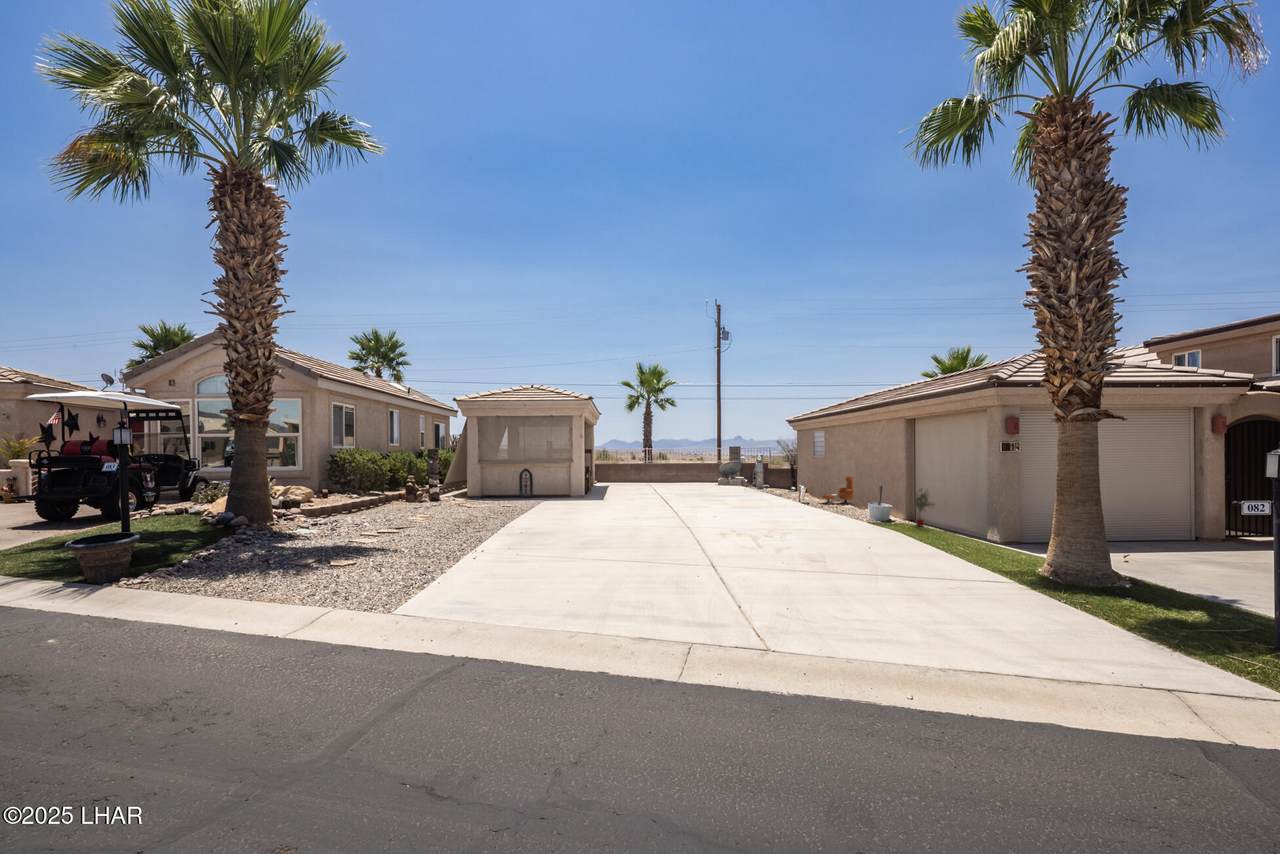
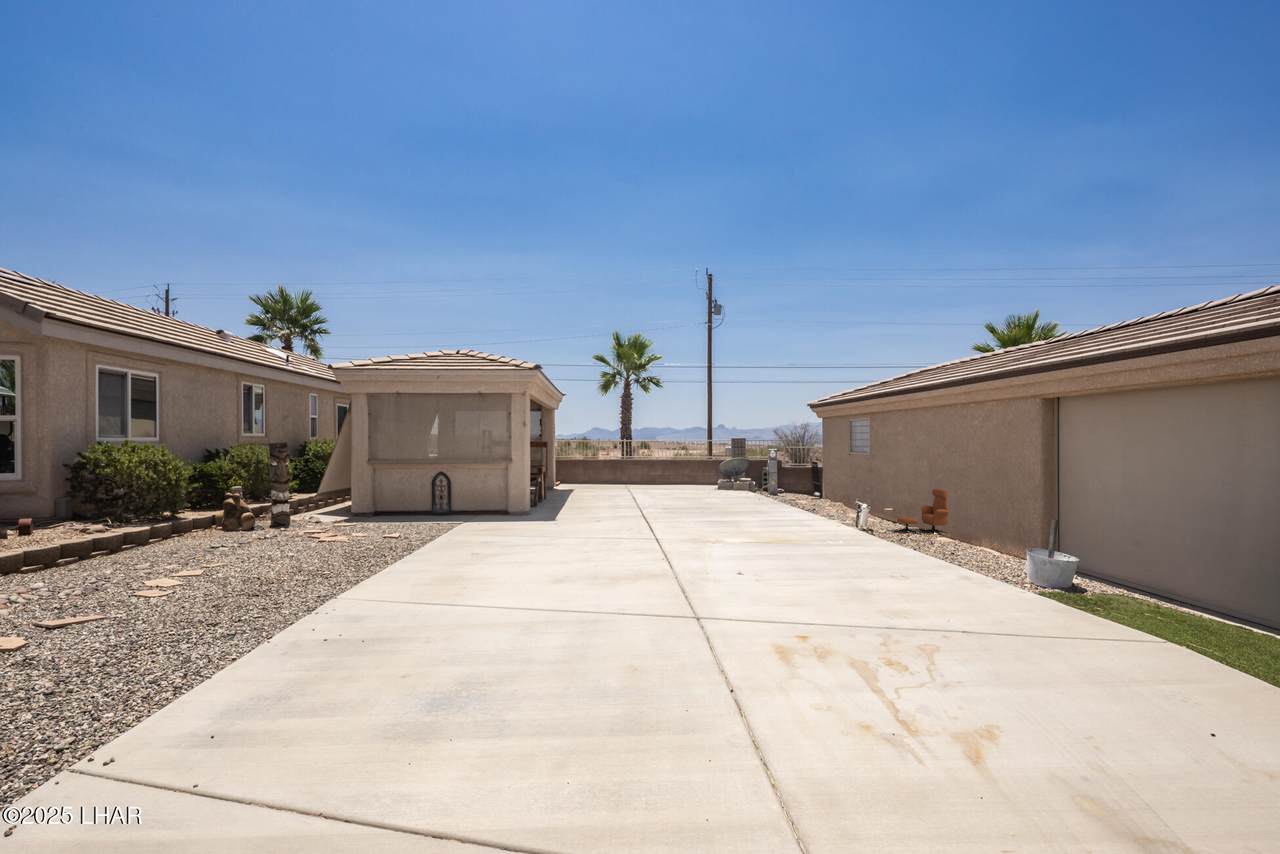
potted tree: present [915,488,934,526] -> none [1130,527,1186,603]

